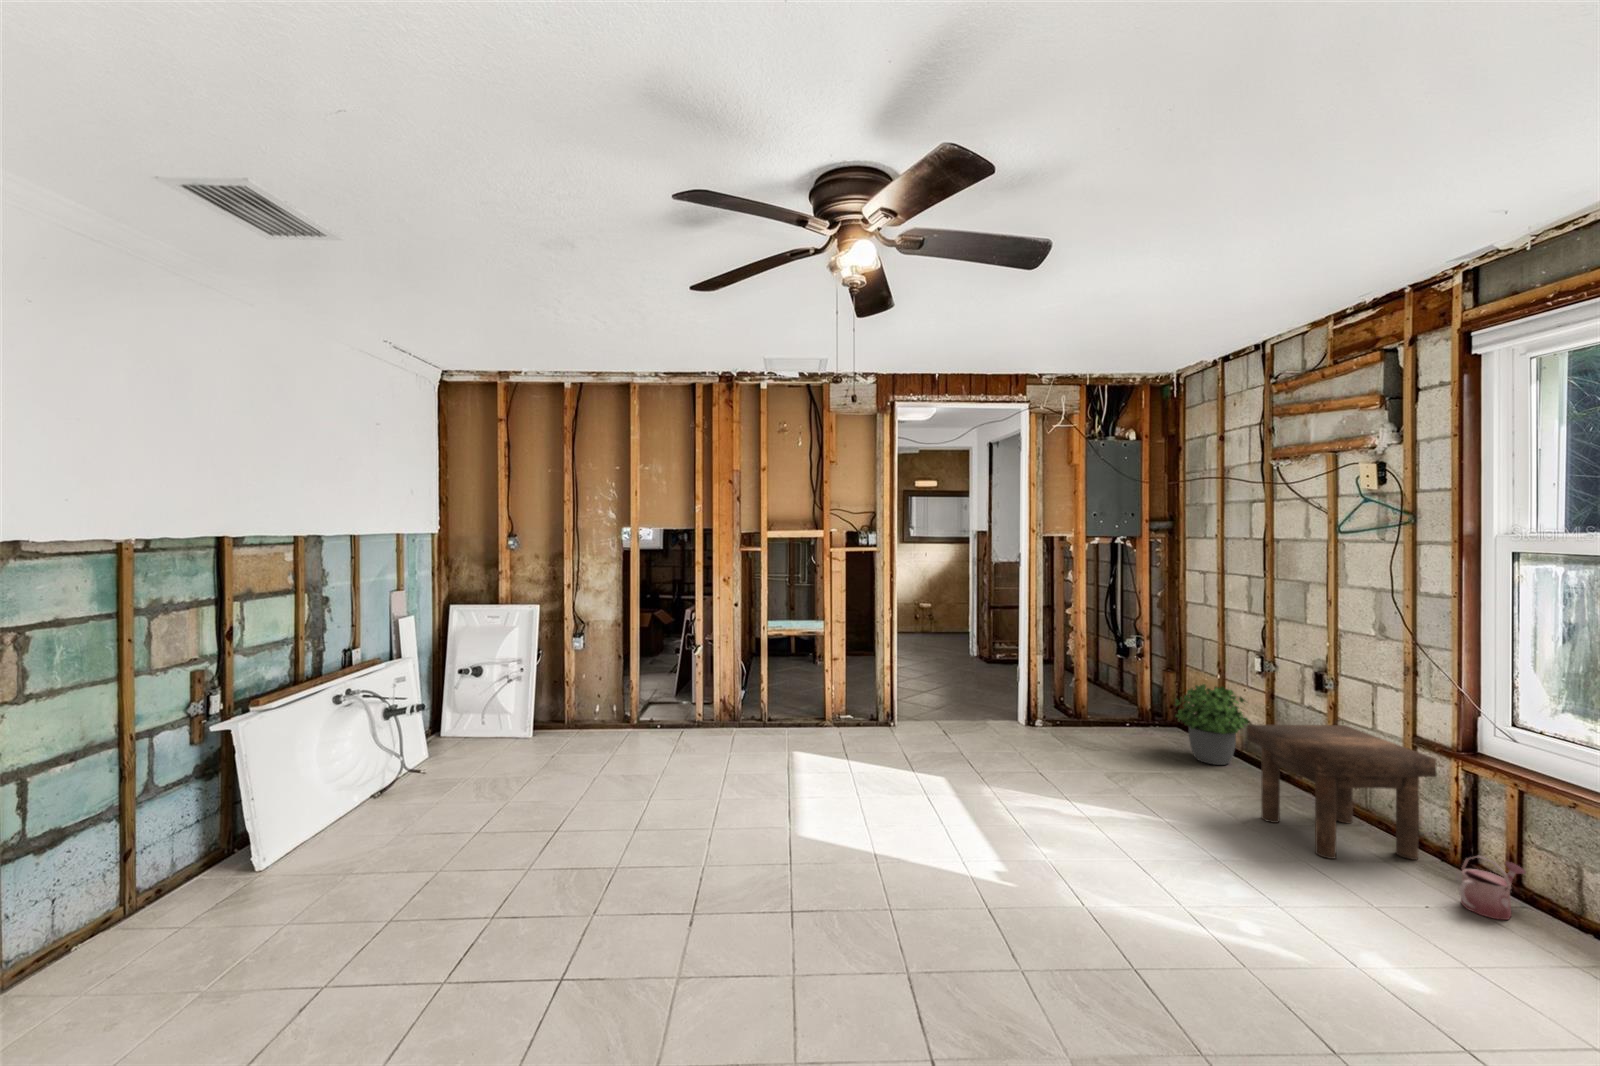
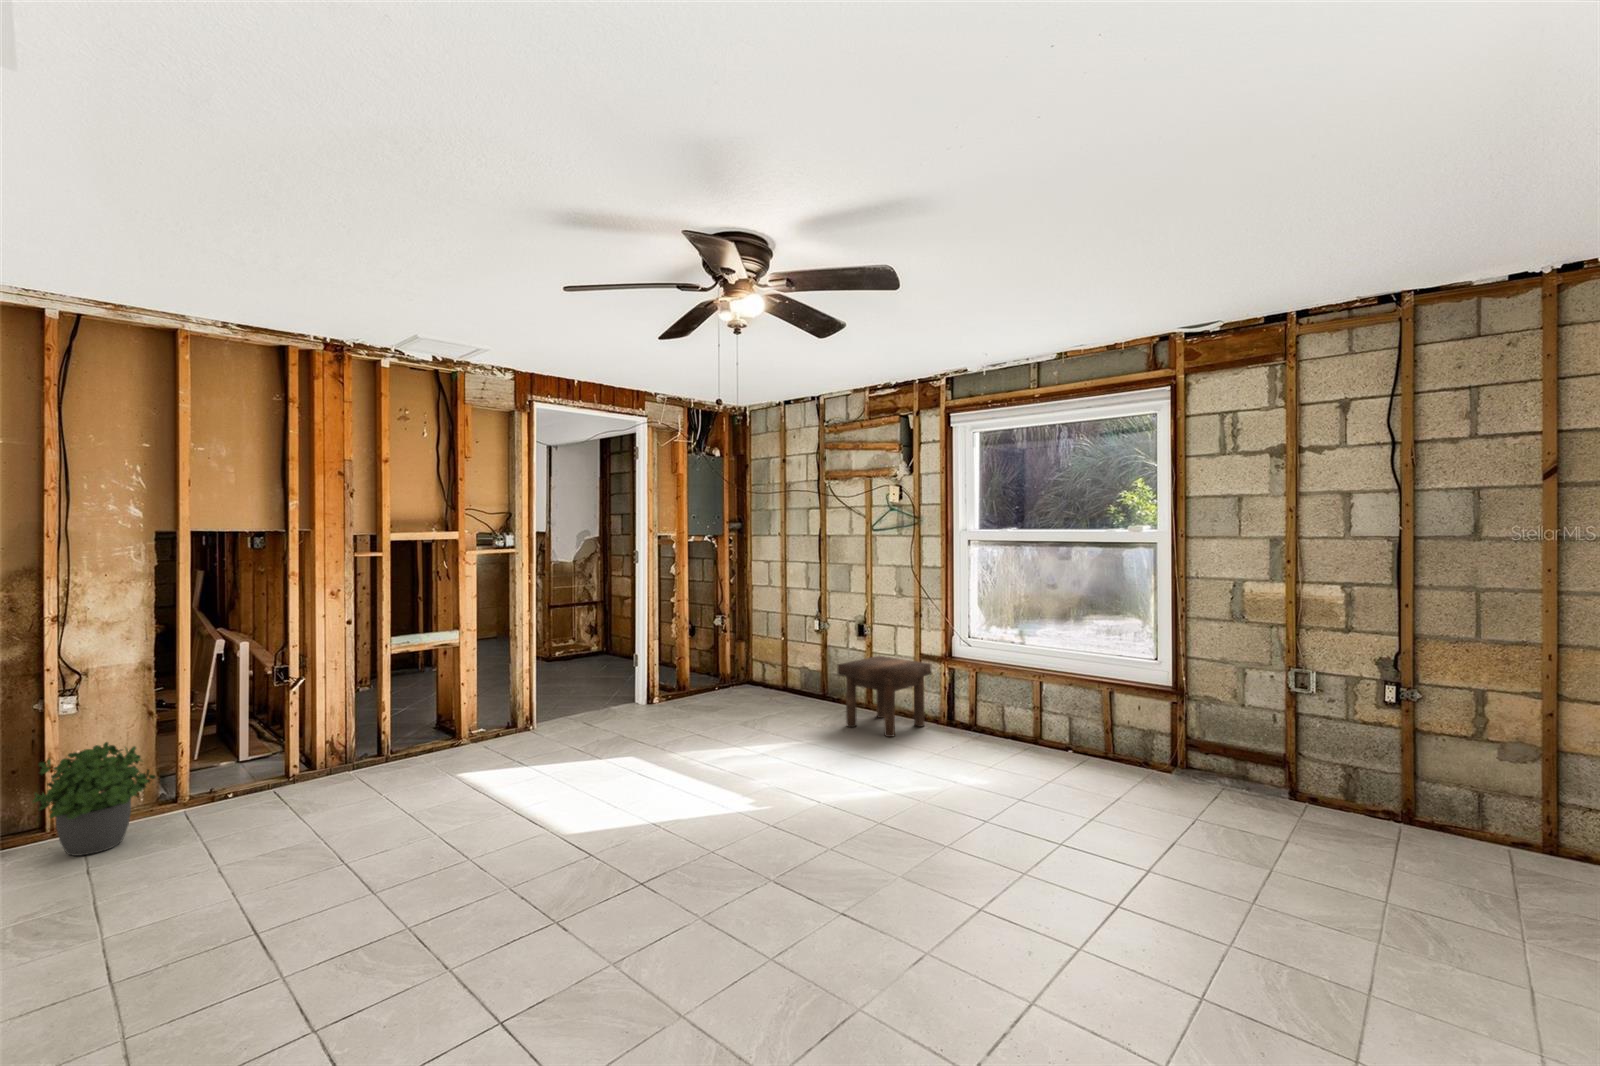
potted plant: present [1175,684,1249,765] -> present [33,742,155,856]
watering can: present [1459,856,1526,920] -> none [952,710,973,742]

